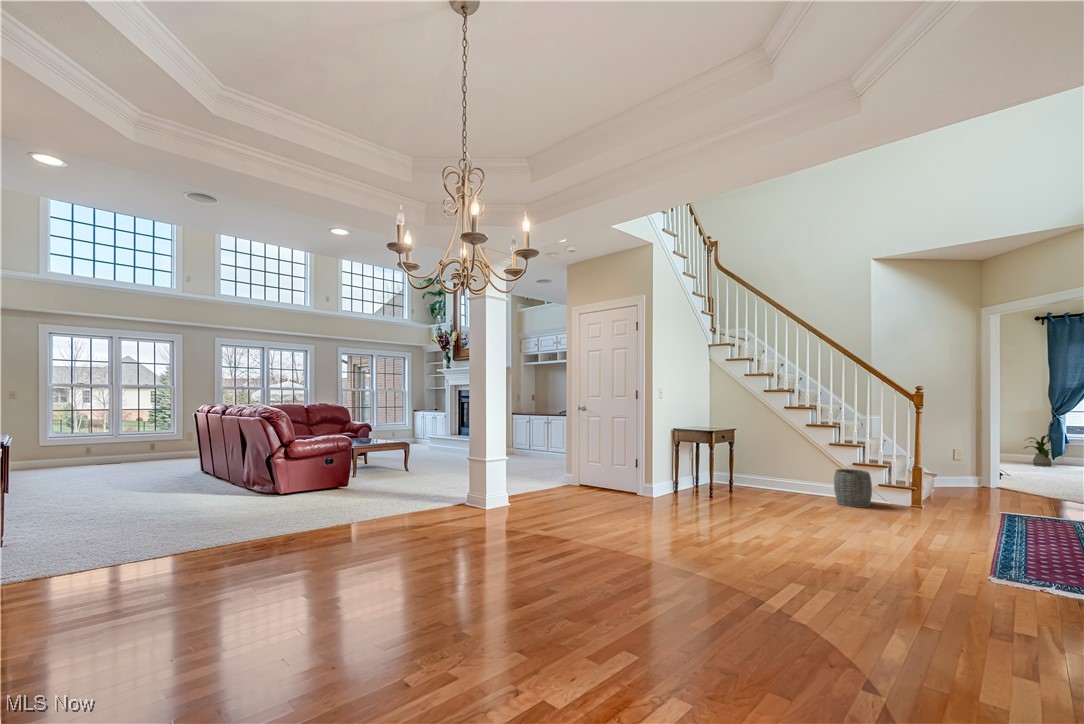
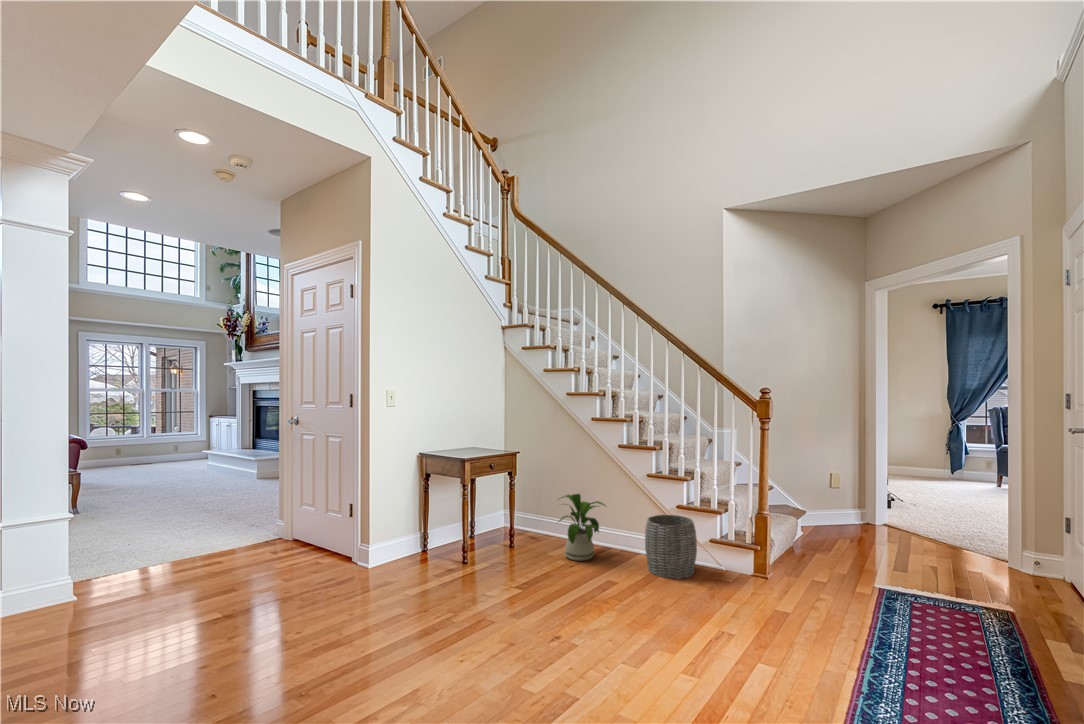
house plant: present [1024,436,1060,467] -> present [560,494,606,561]

